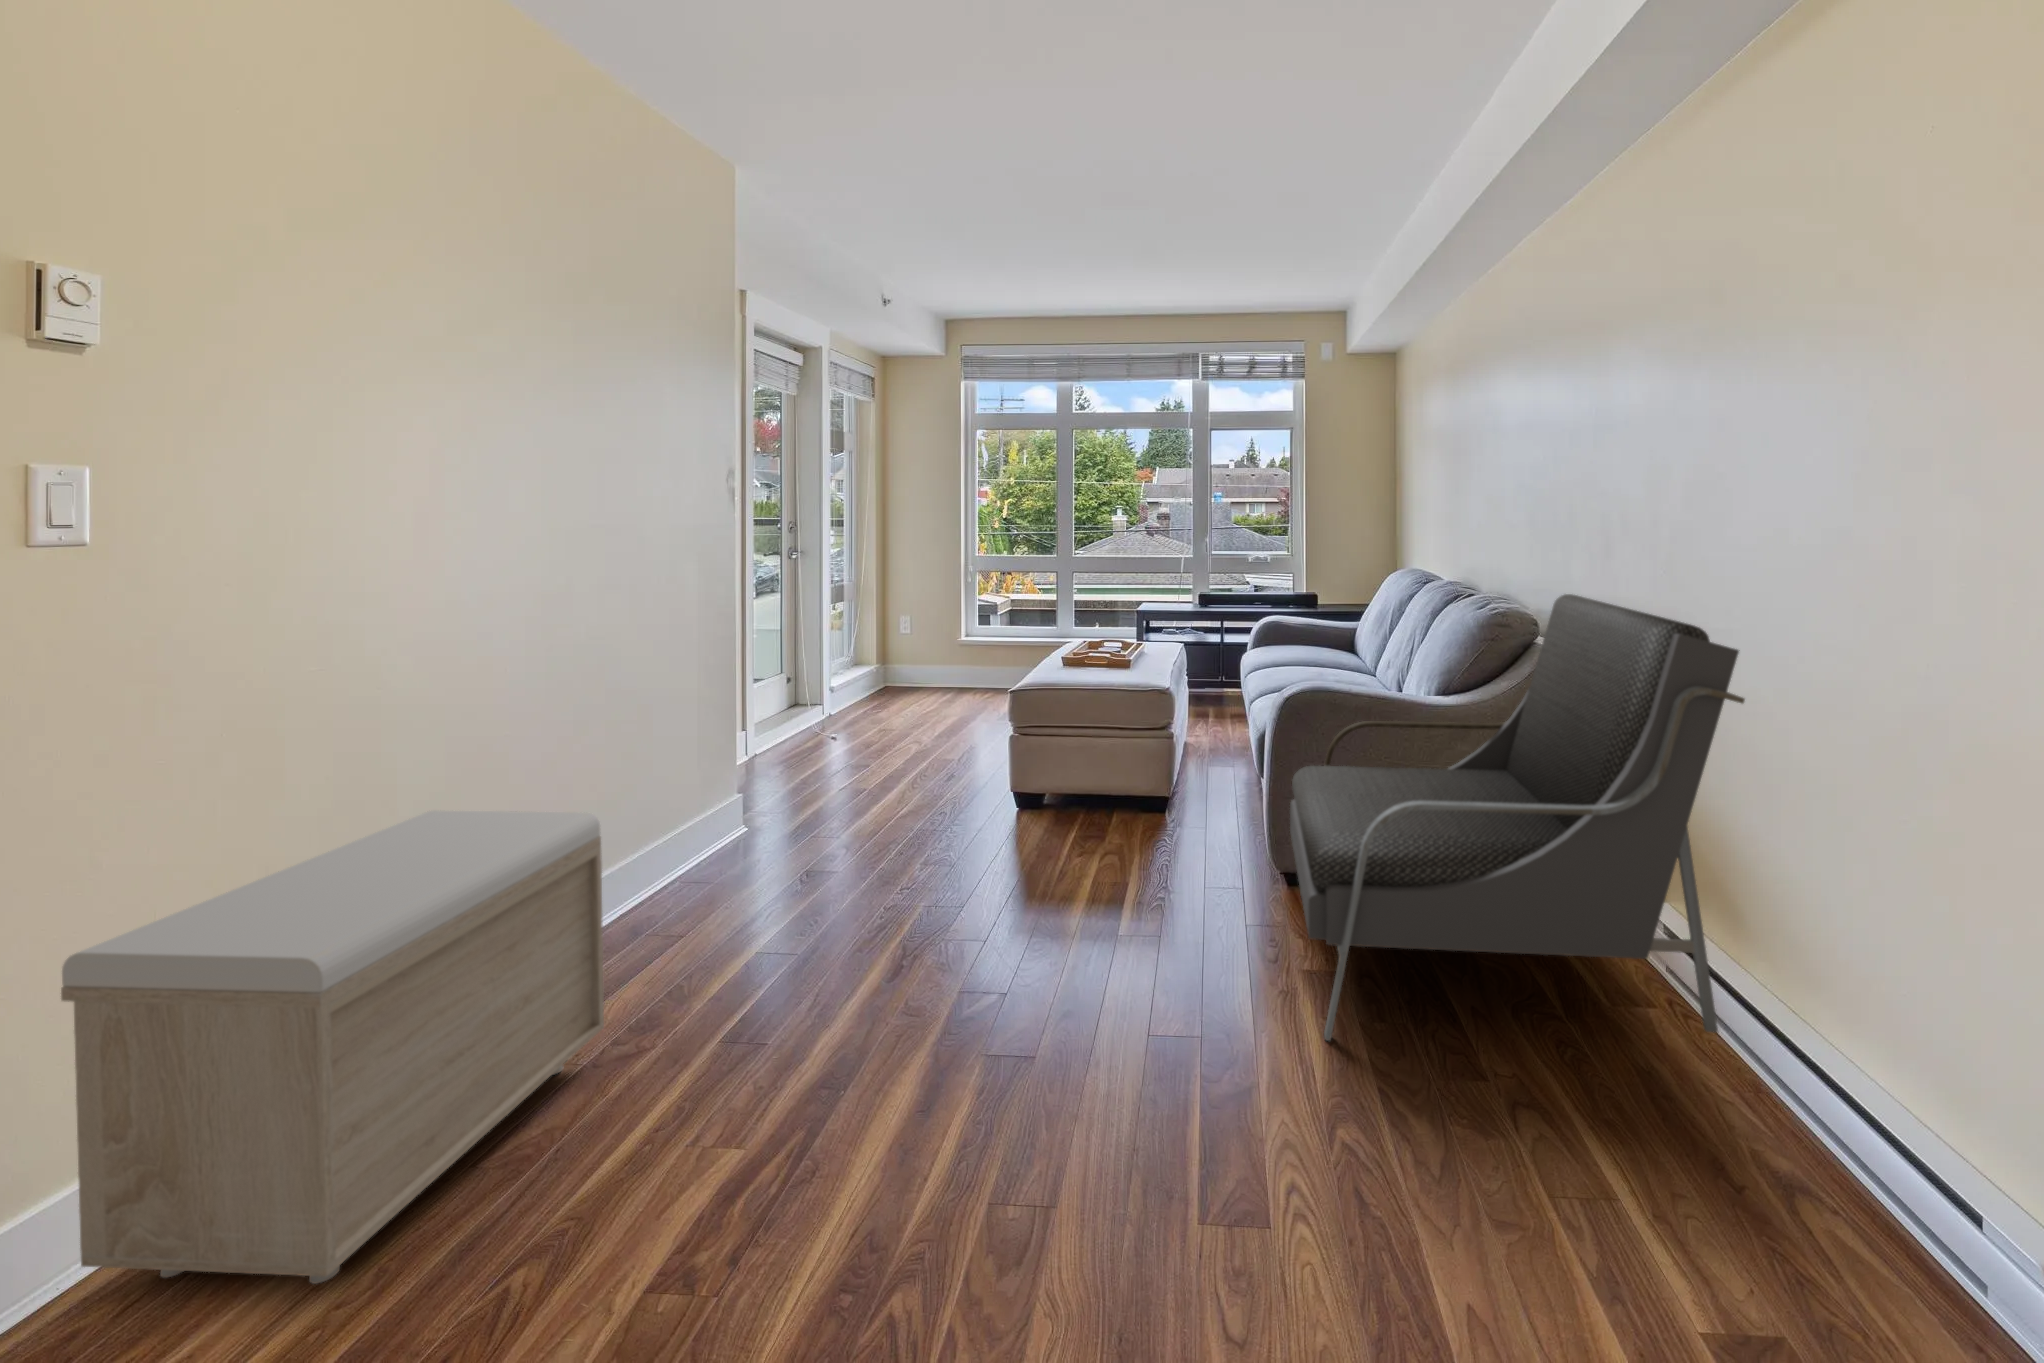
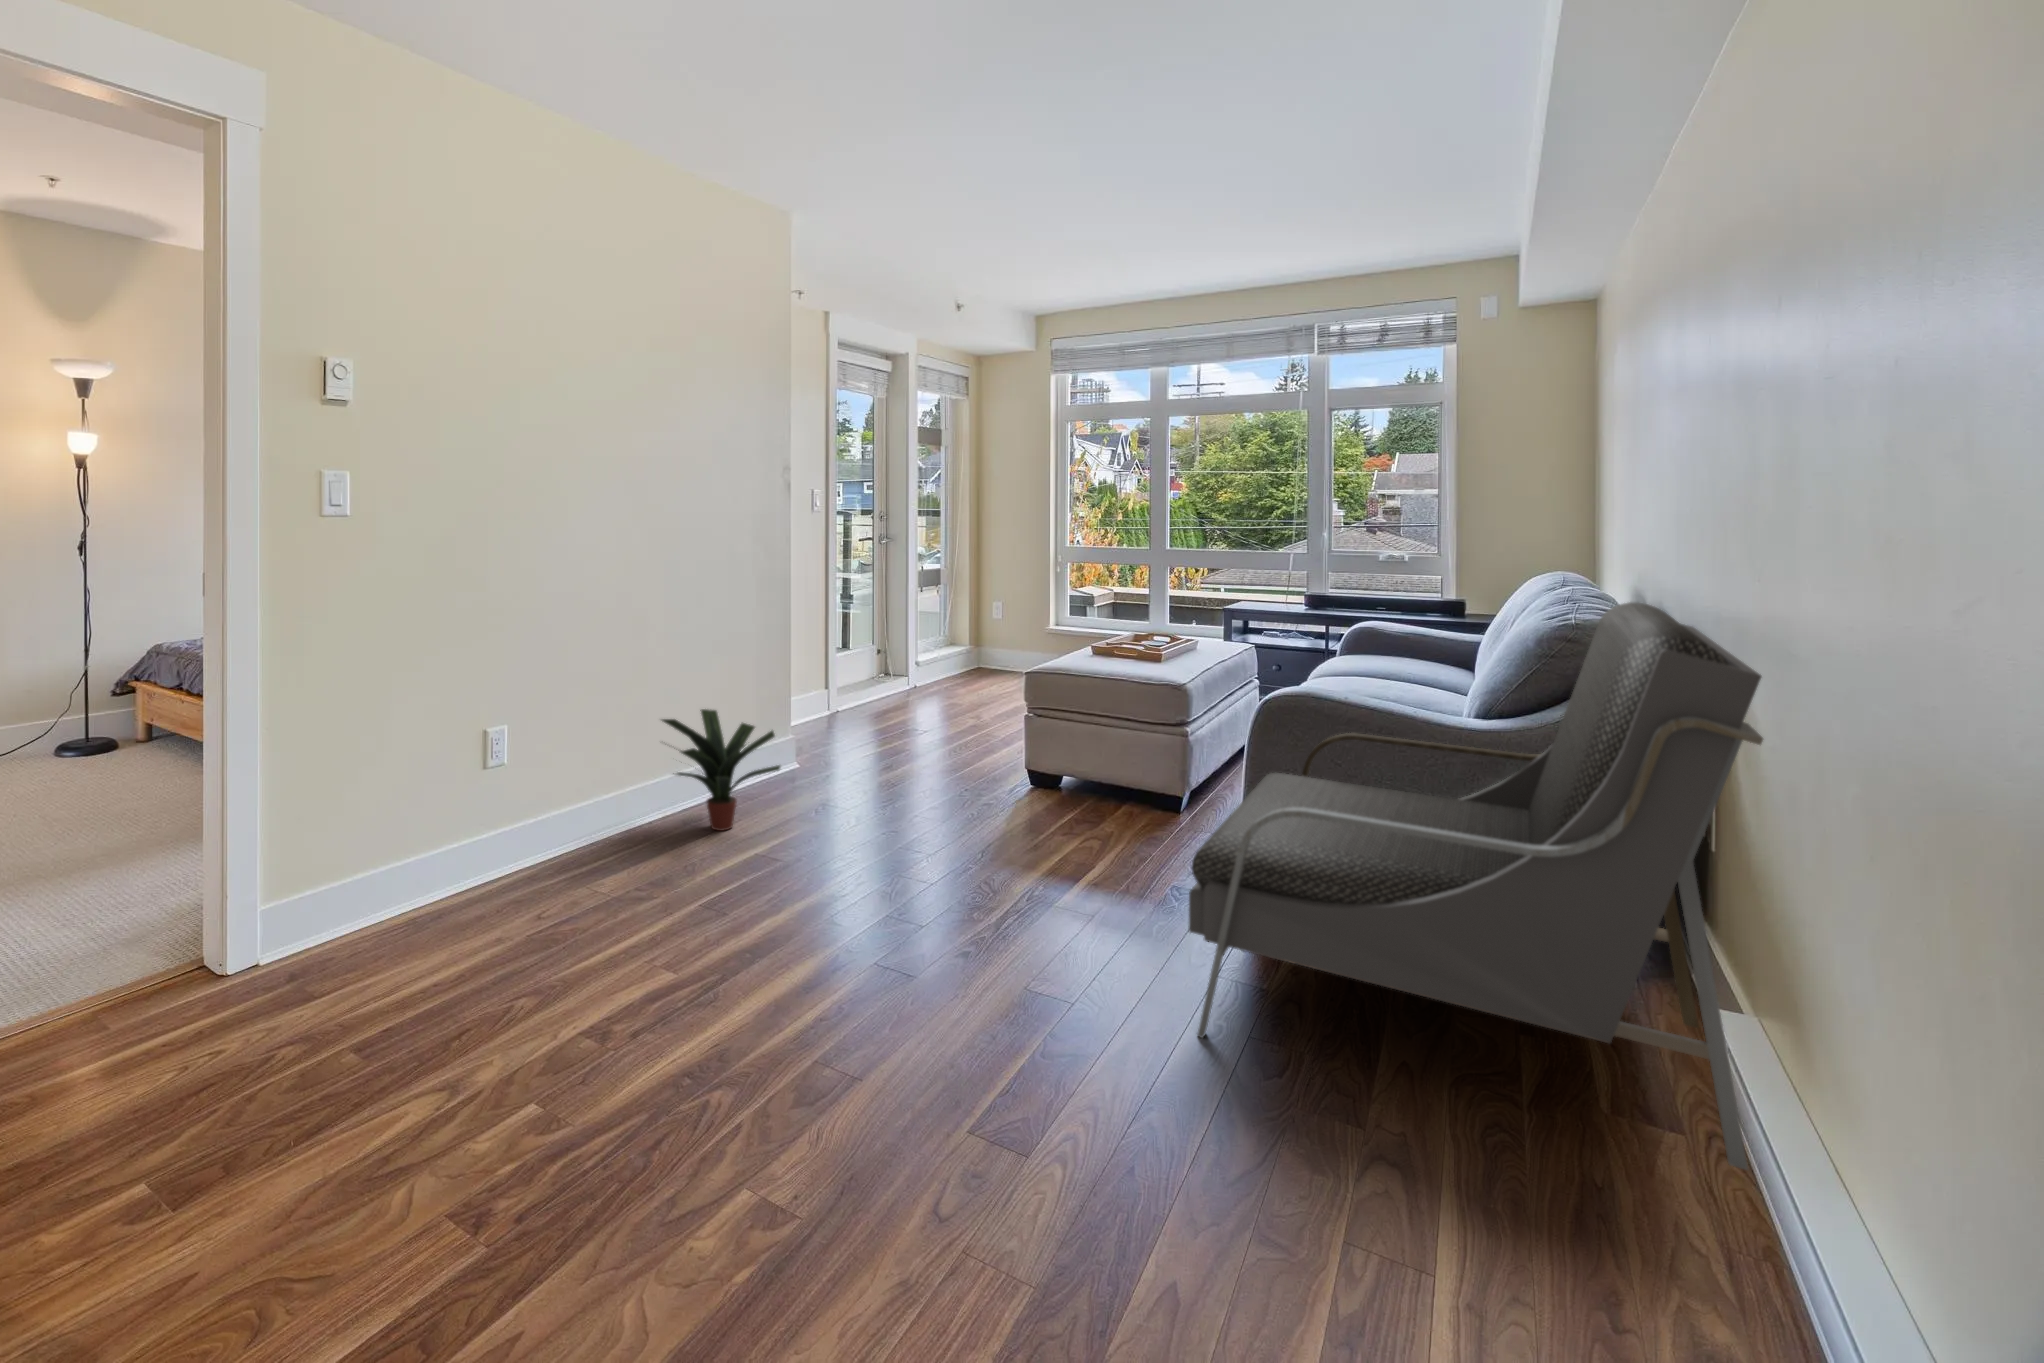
potted plant: none [600,776,771,930] -> present [662,709,780,831]
storage bench: present [61,810,604,1284] -> none [331,705,626,975]

